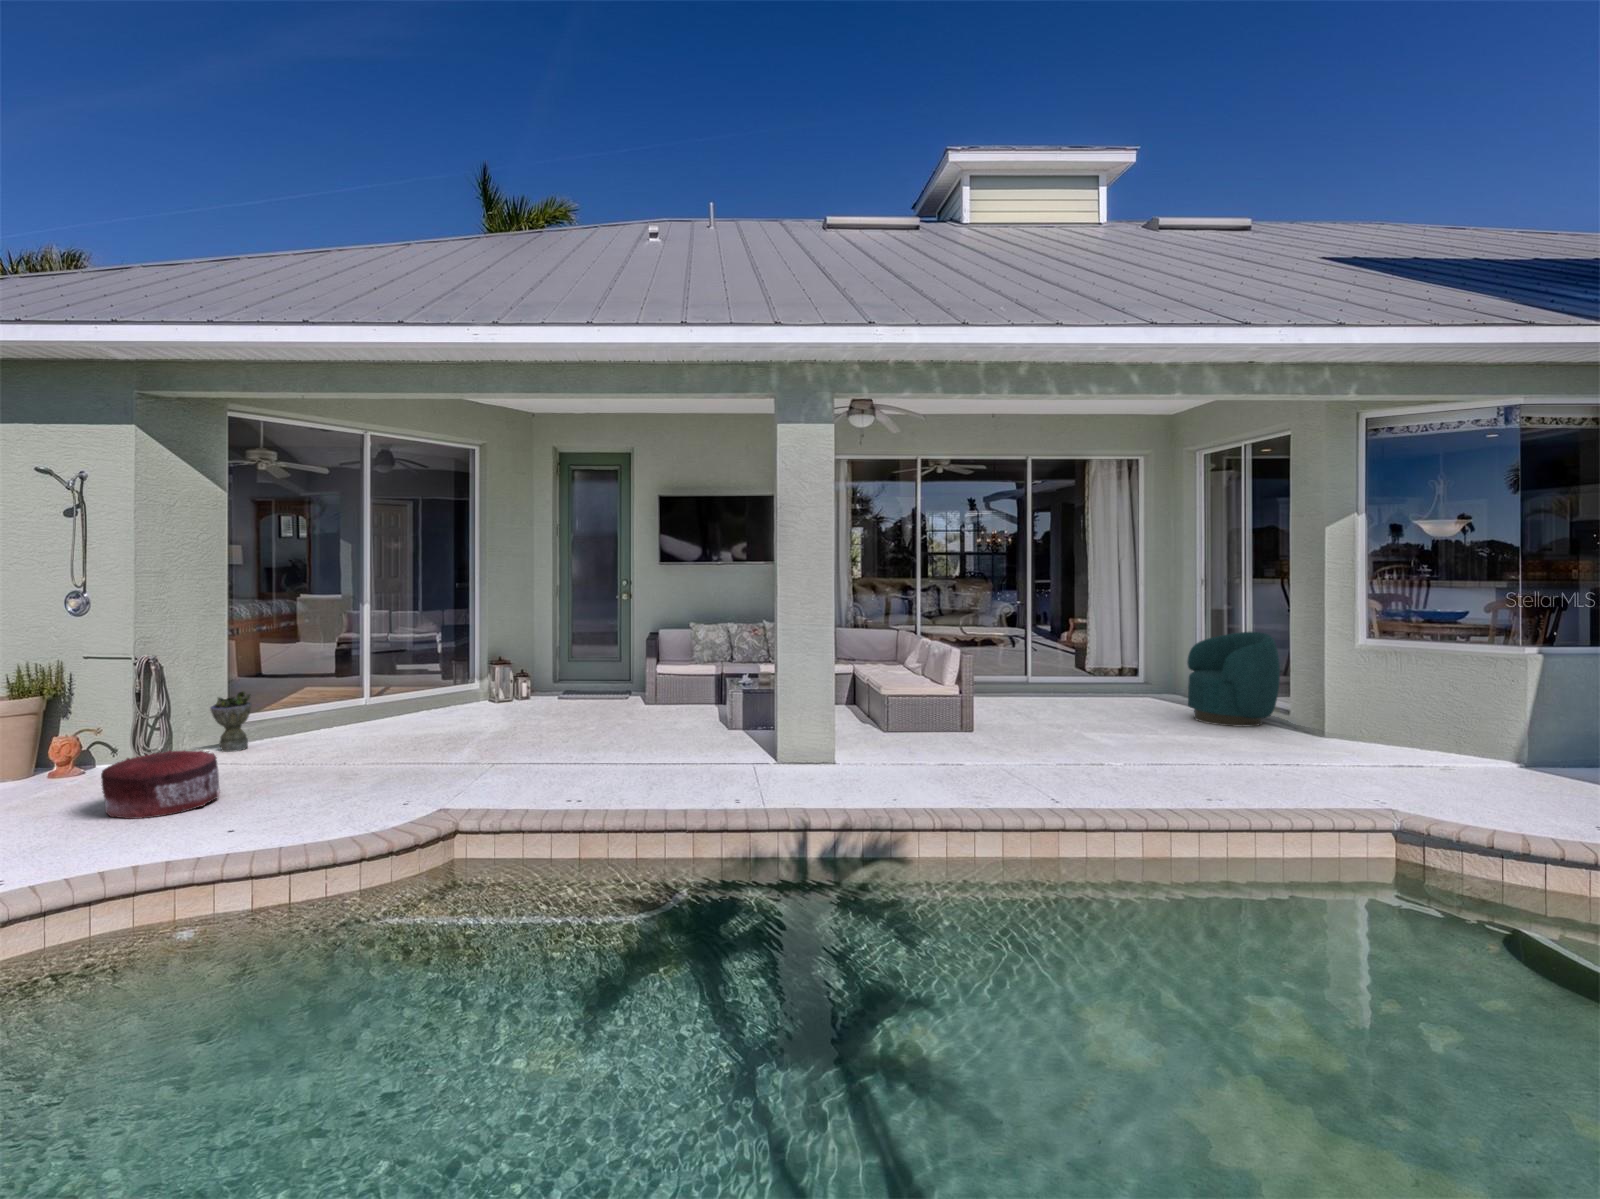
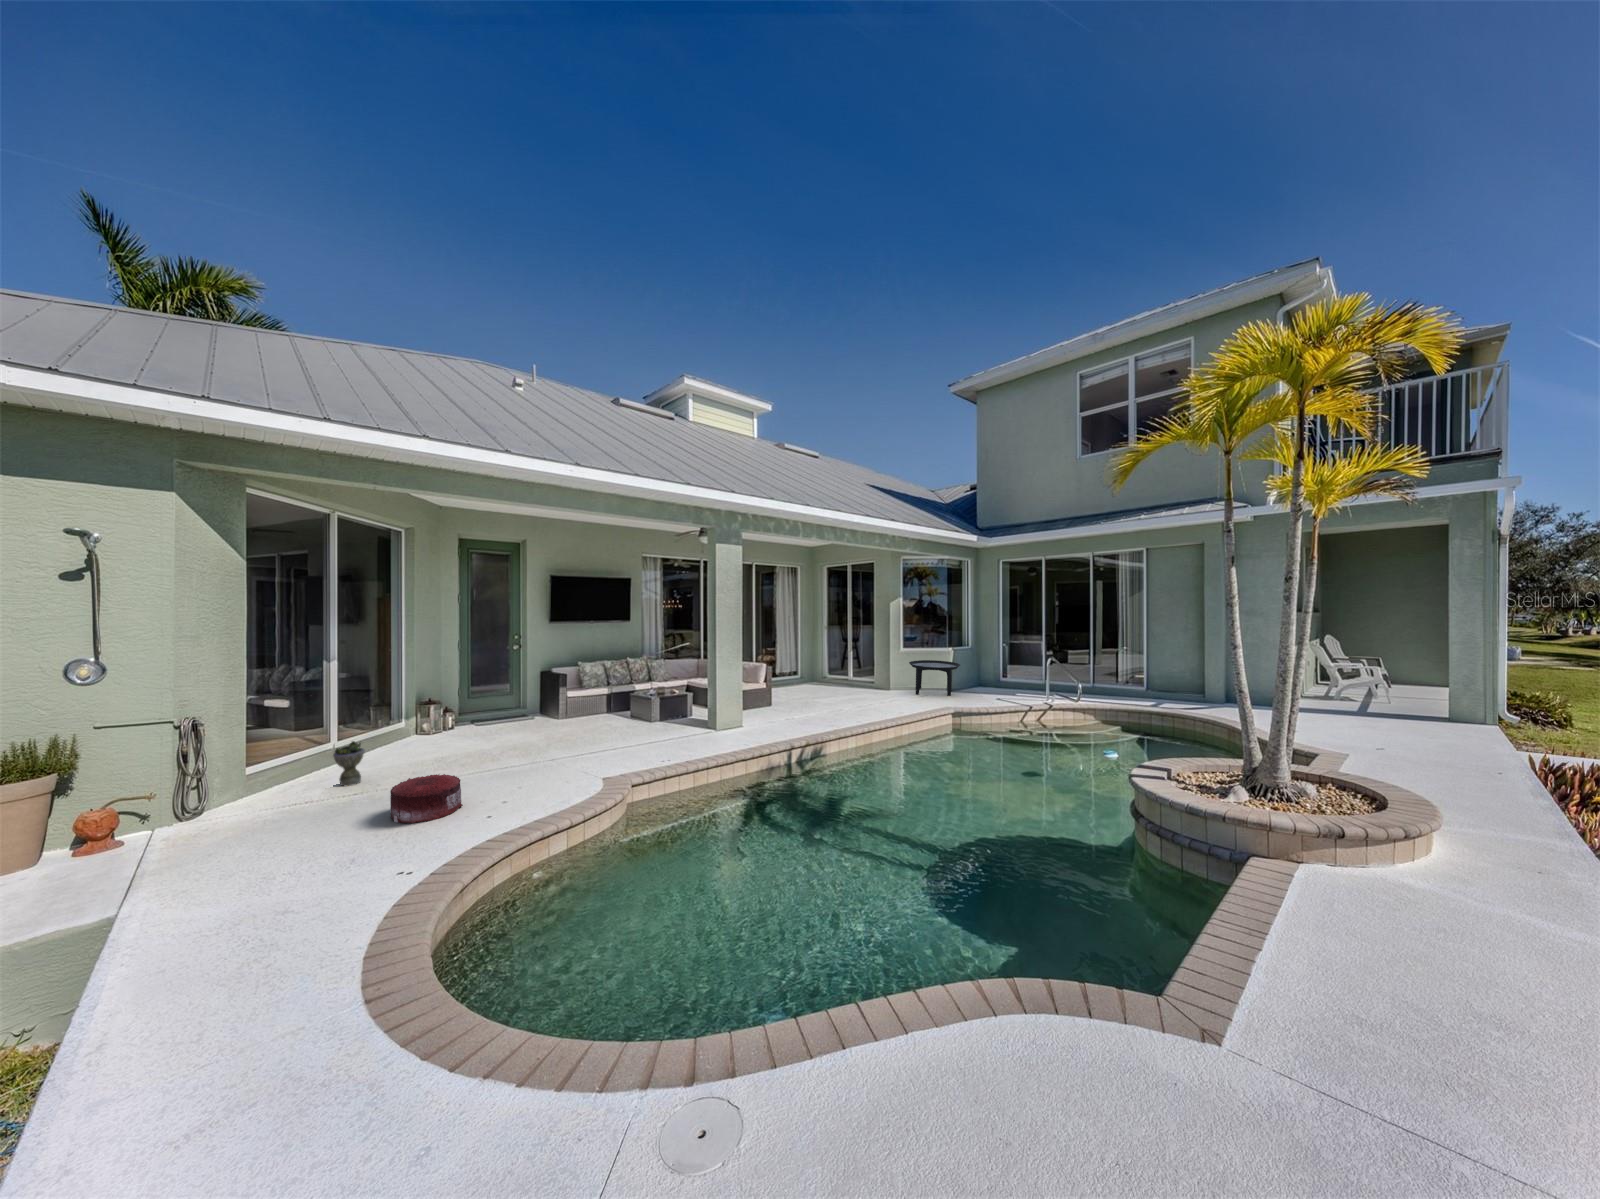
armchair: present [1187,632,1280,726] -> none [834,646,872,688]
round table: none [1354,675,1521,780] -> present [909,660,960,696]

